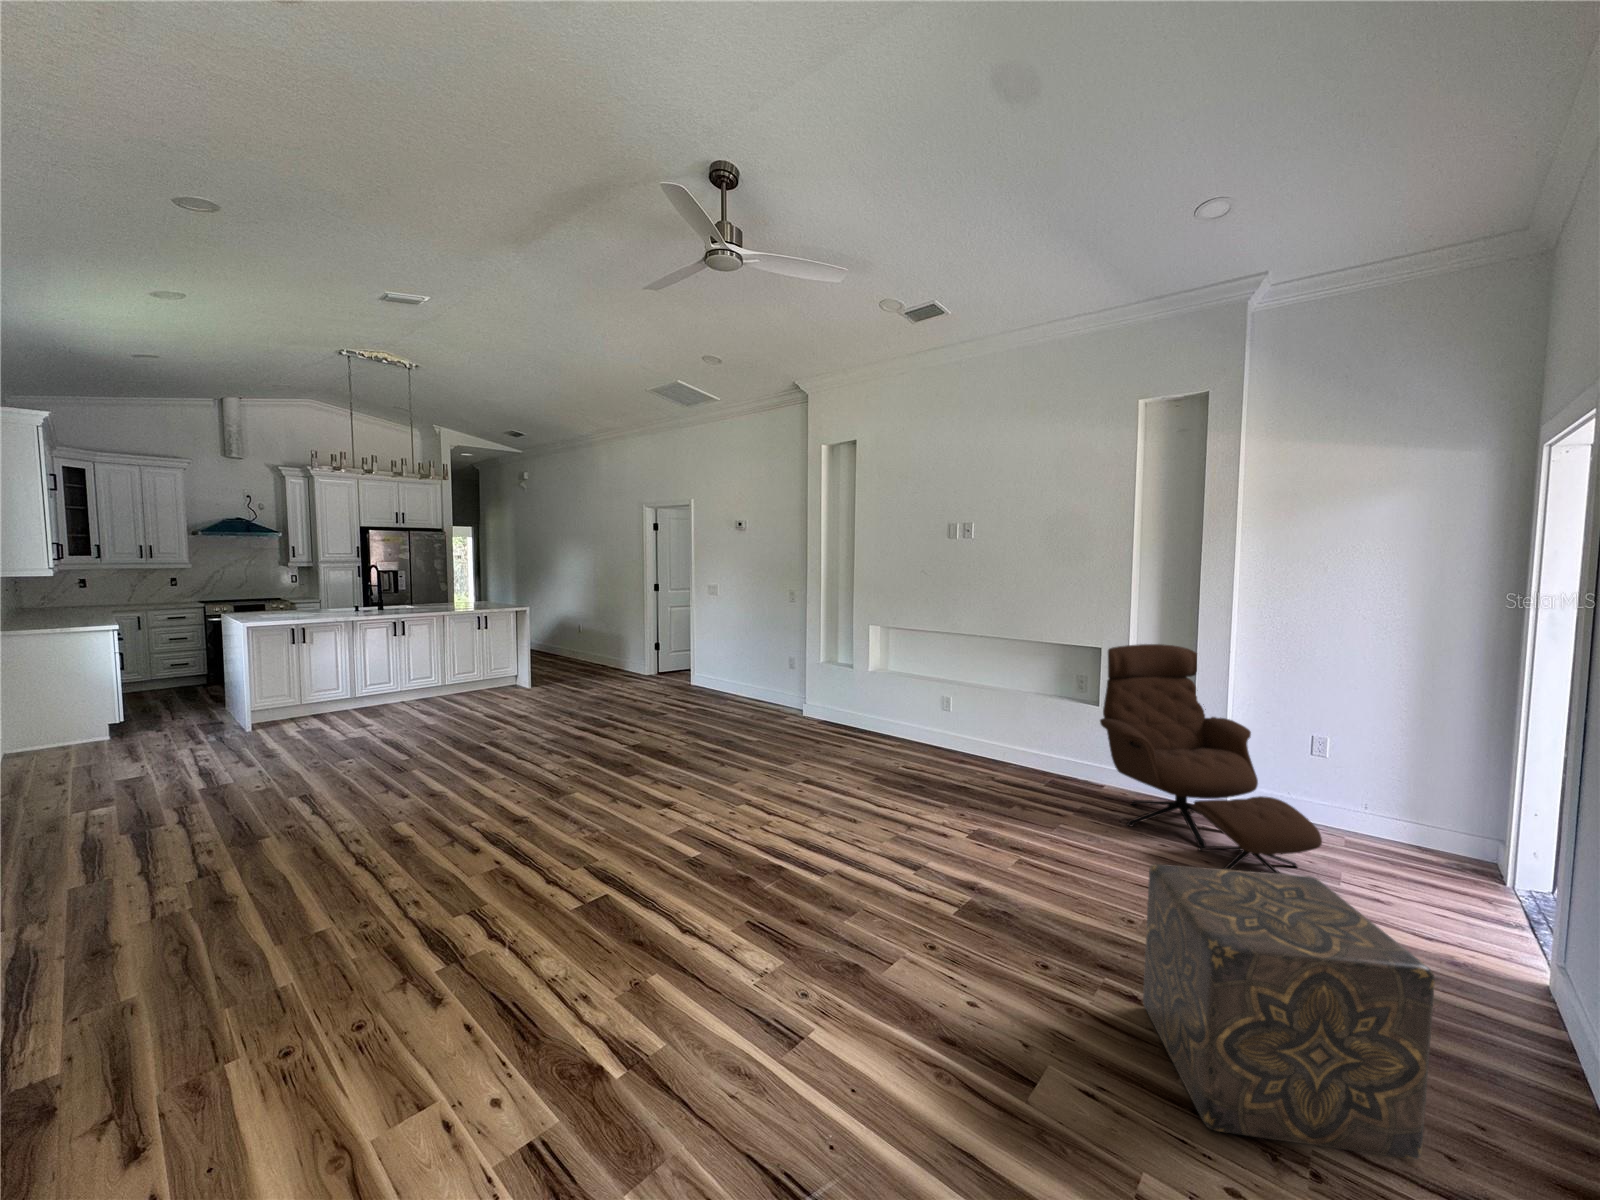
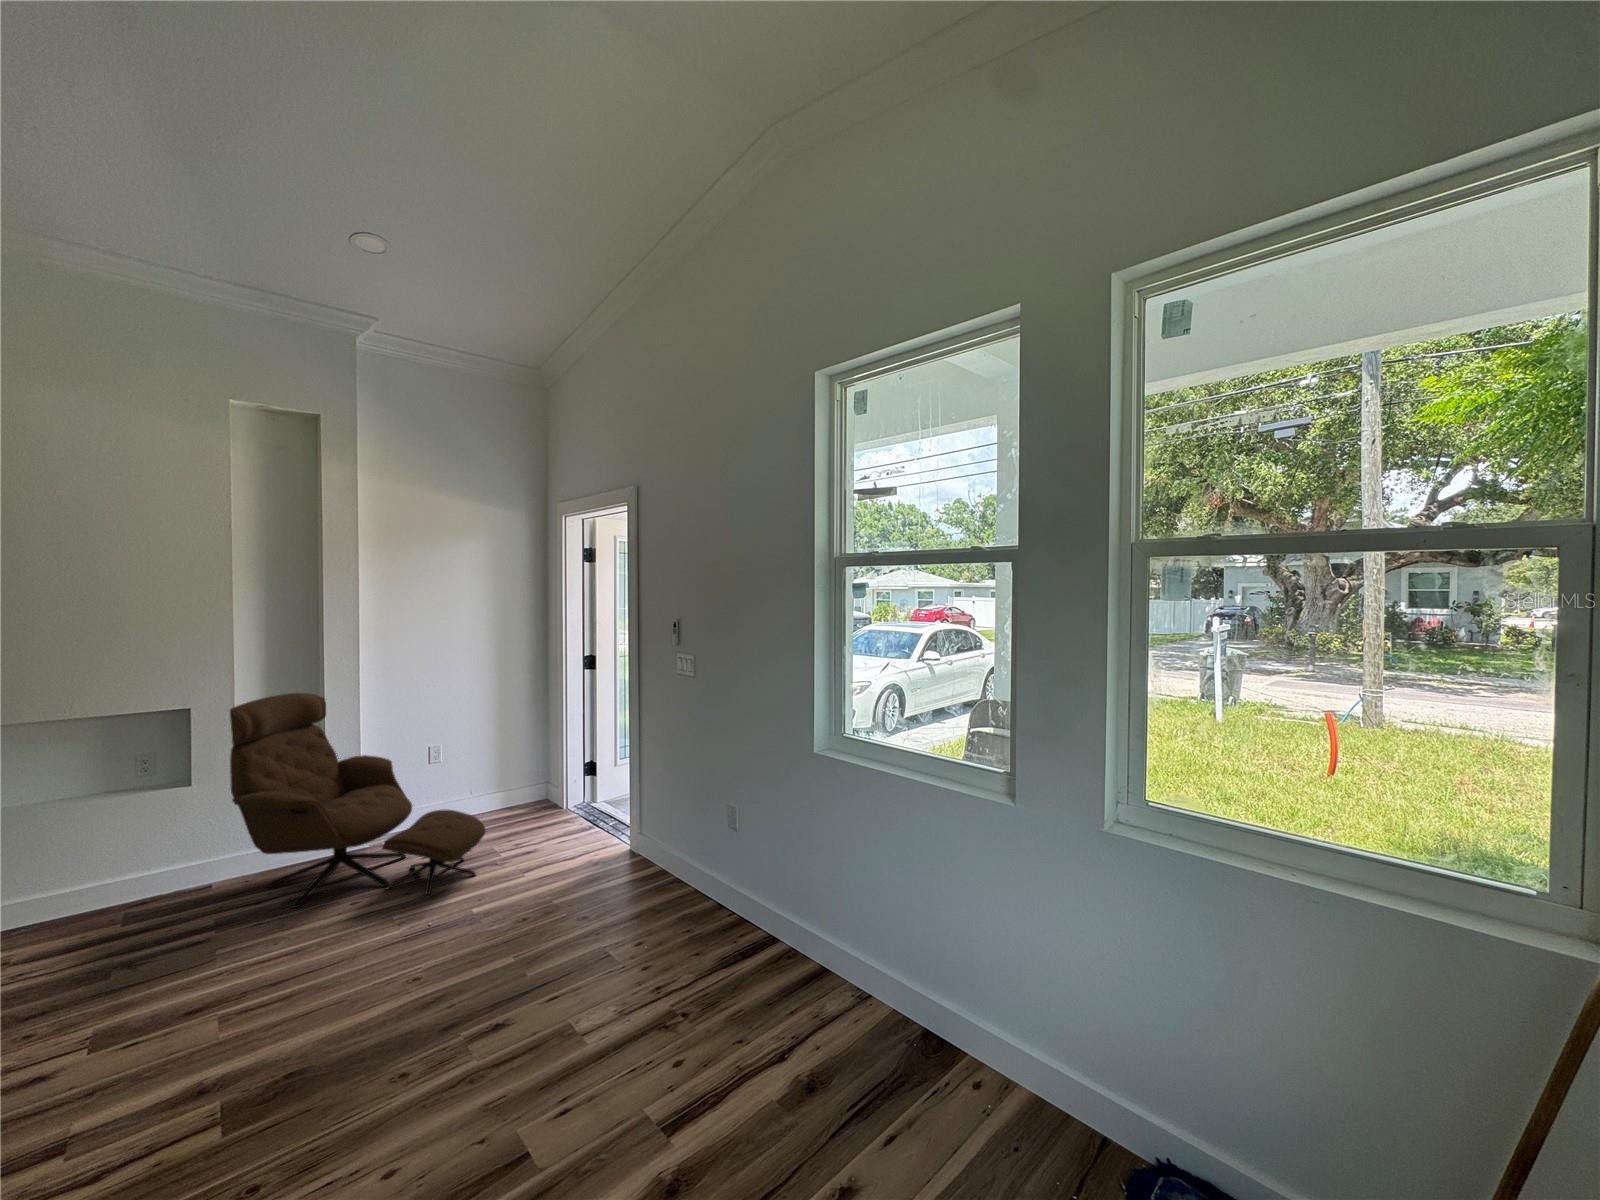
ottoman: present [1143,864,1435,1160] -> none [511,835,696,1048]

